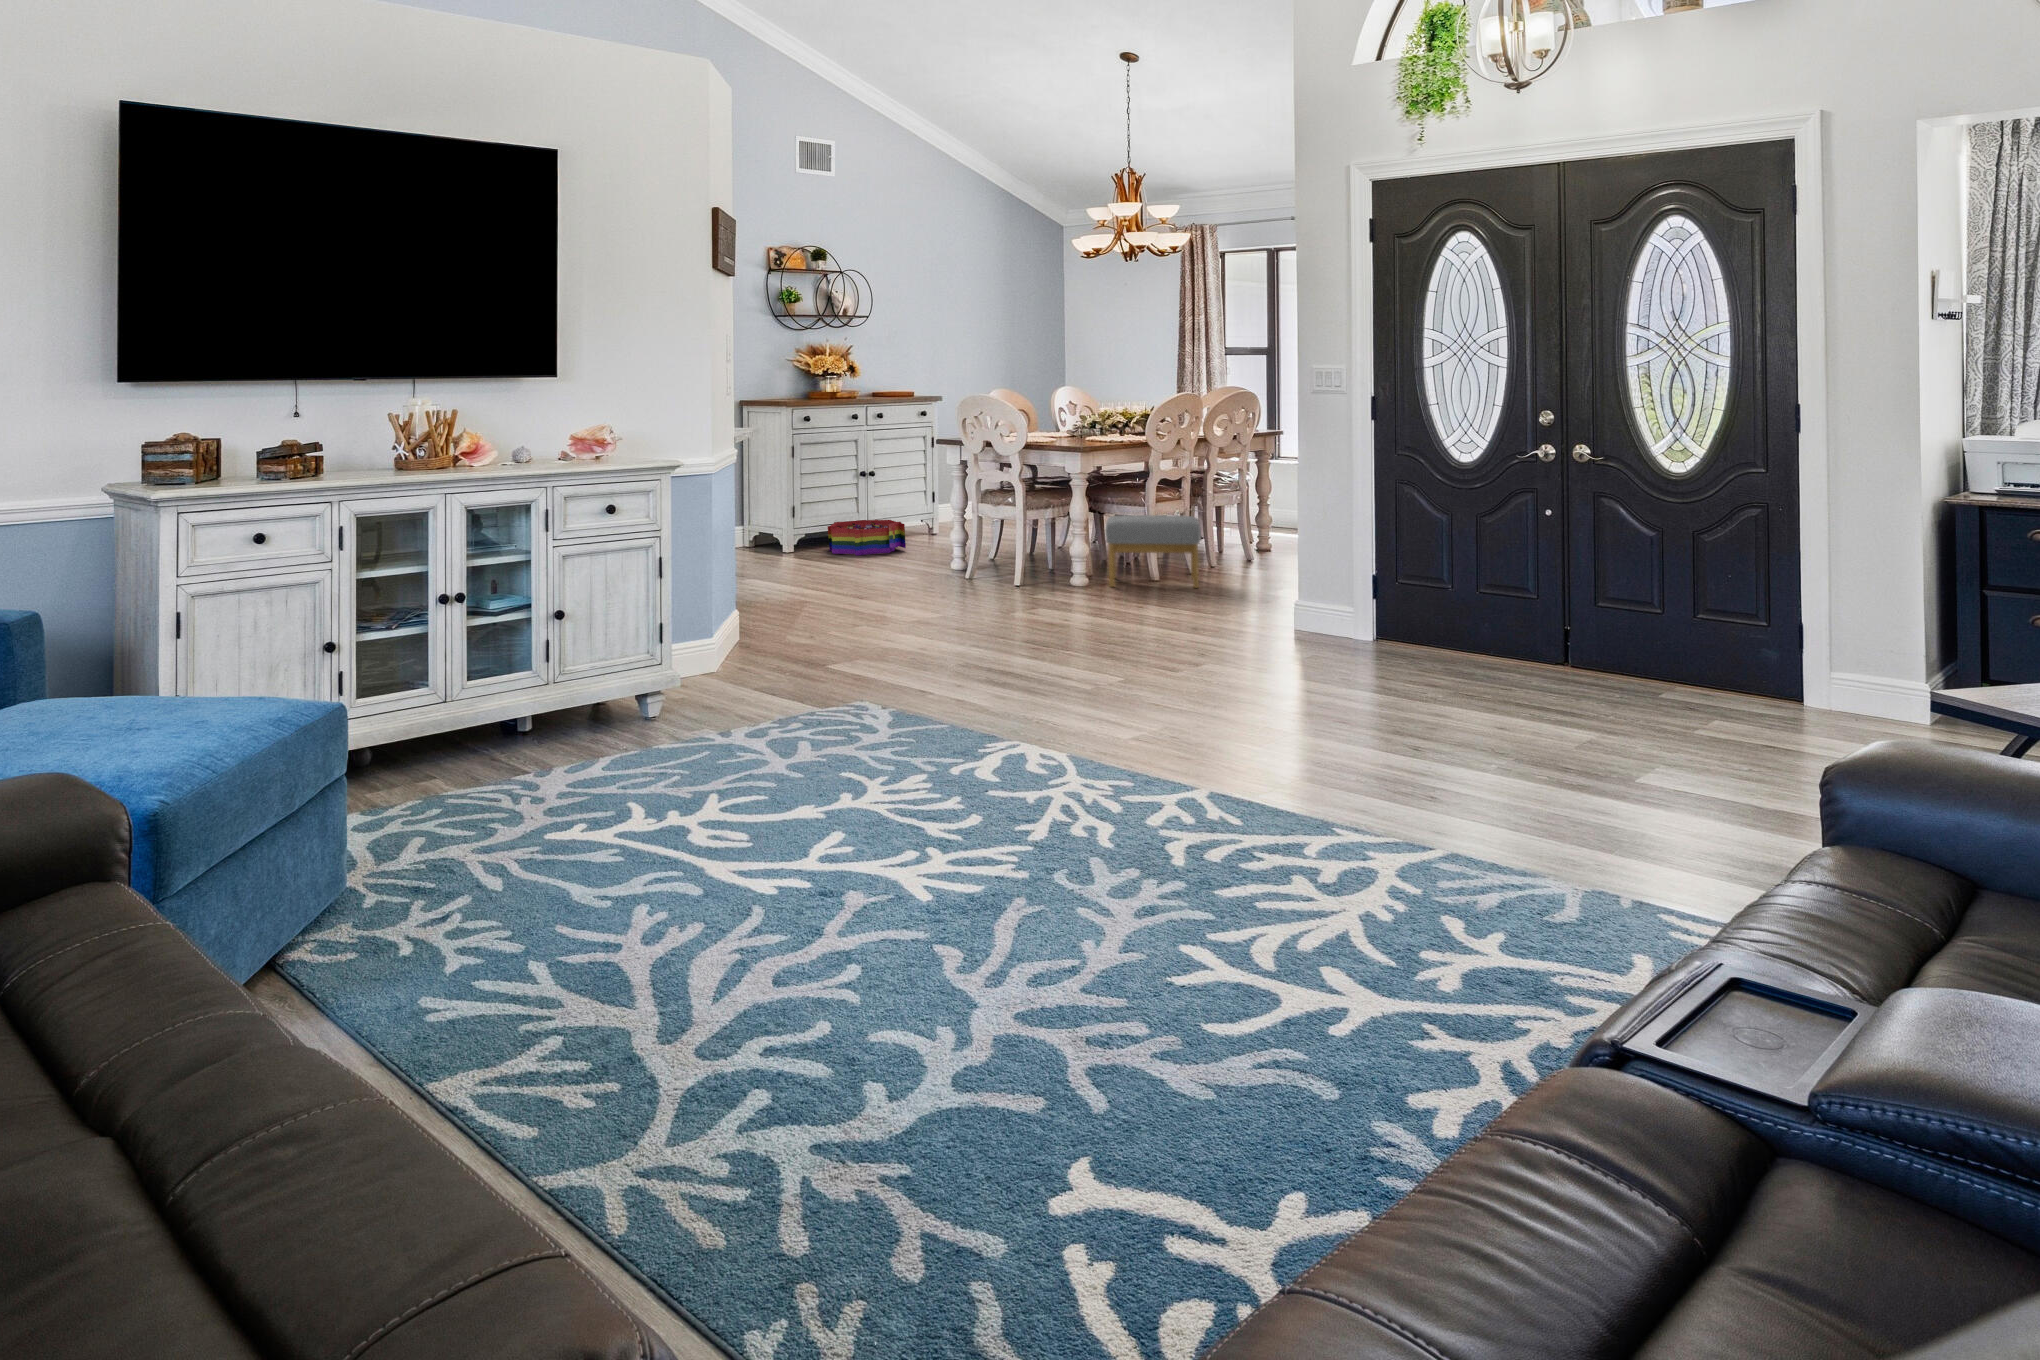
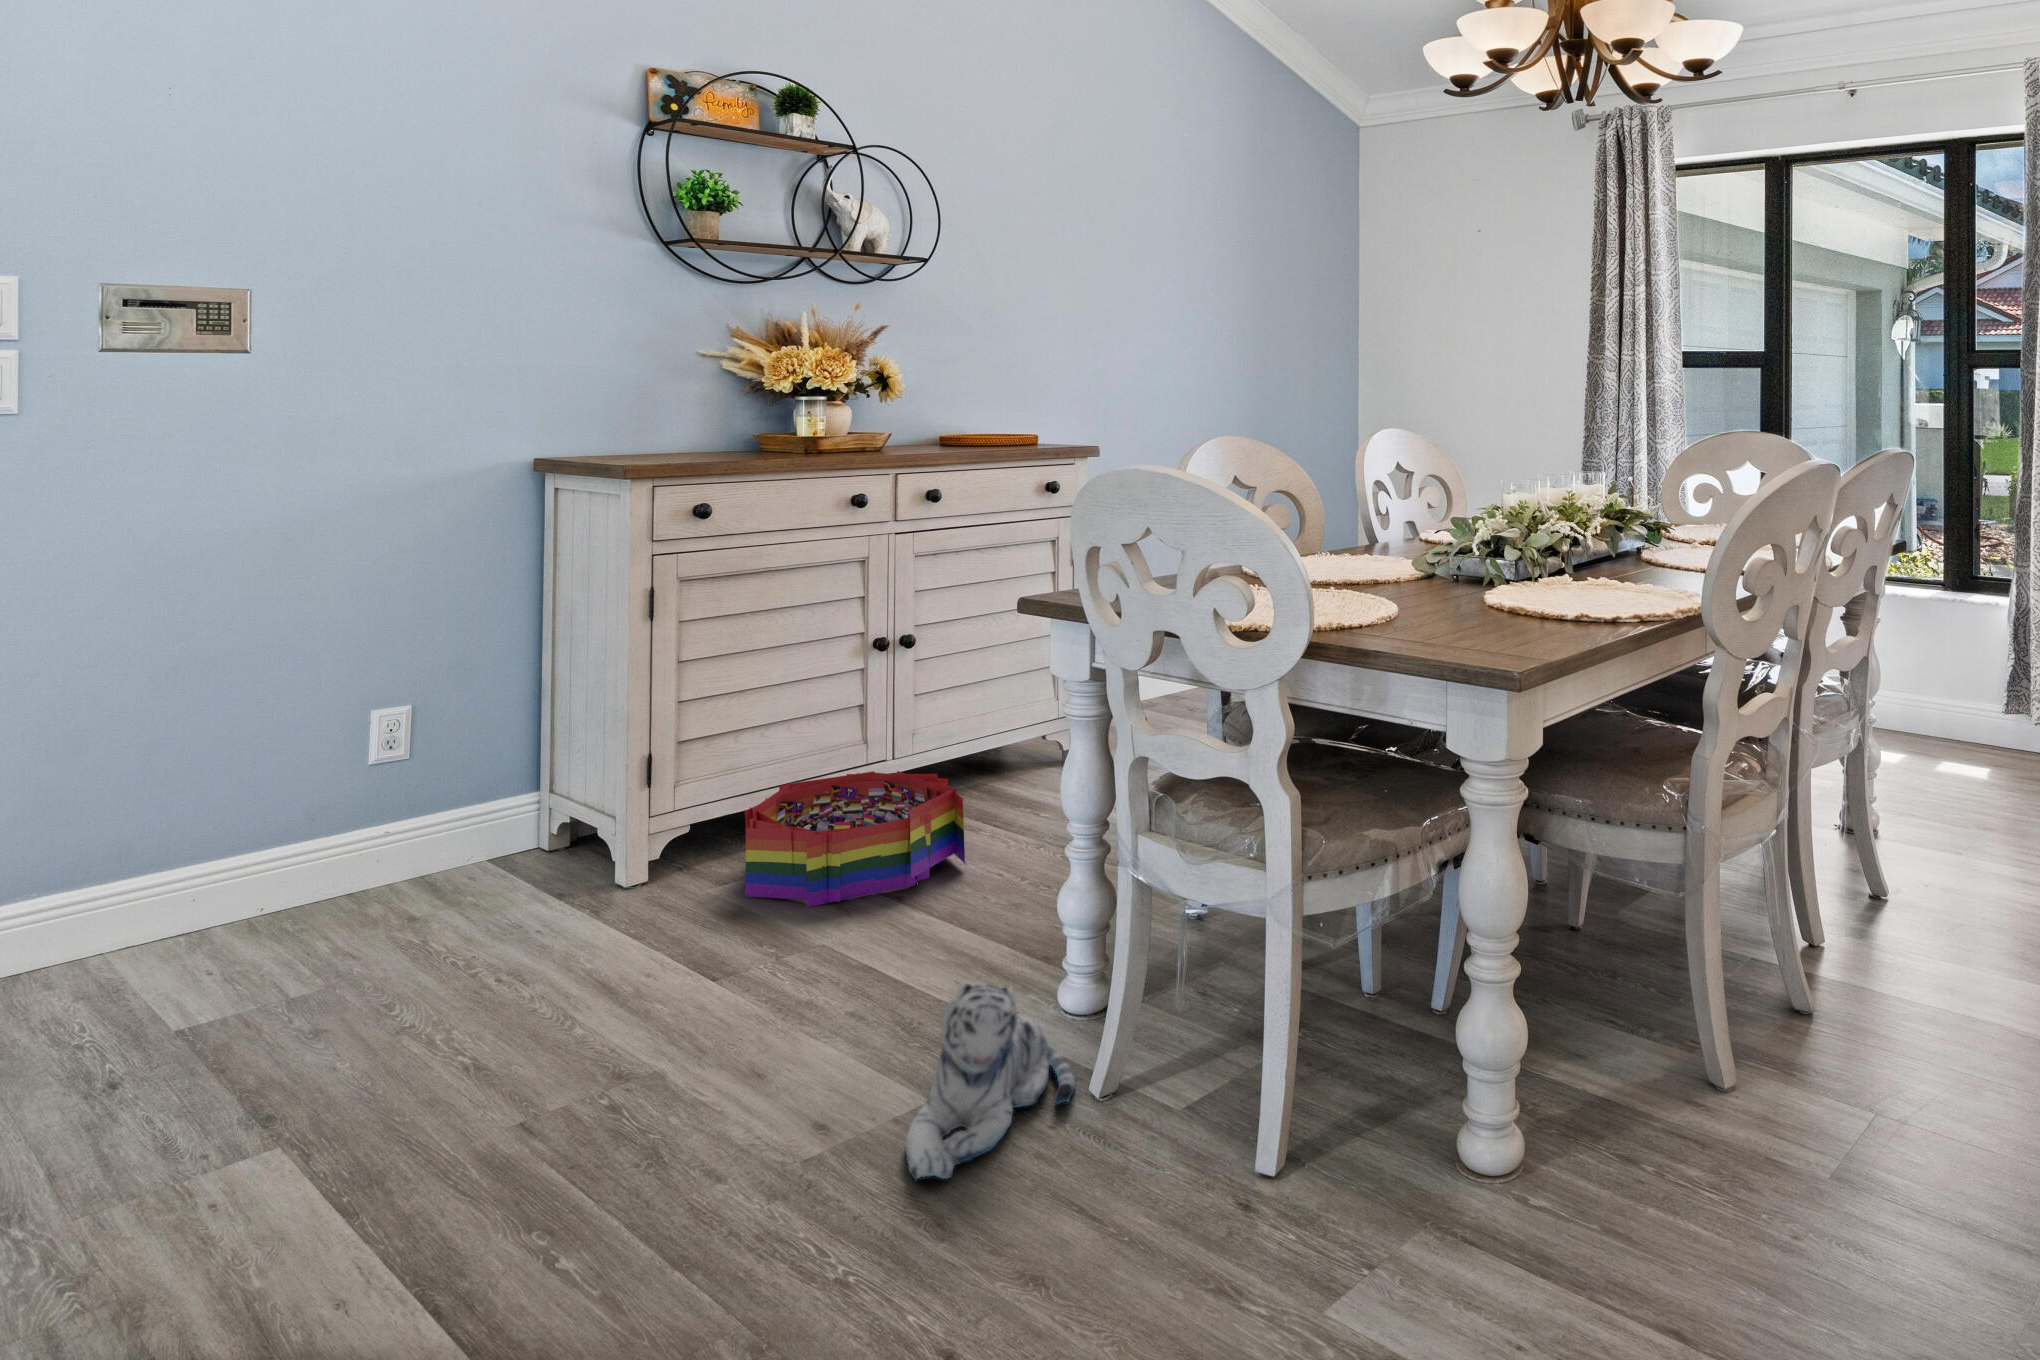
footstool: present [1105,515,1201,588] -> none [1561,878,1919,1191]
plush toy: none [917,539,961,583] -> present [905,984,1075,1180]

